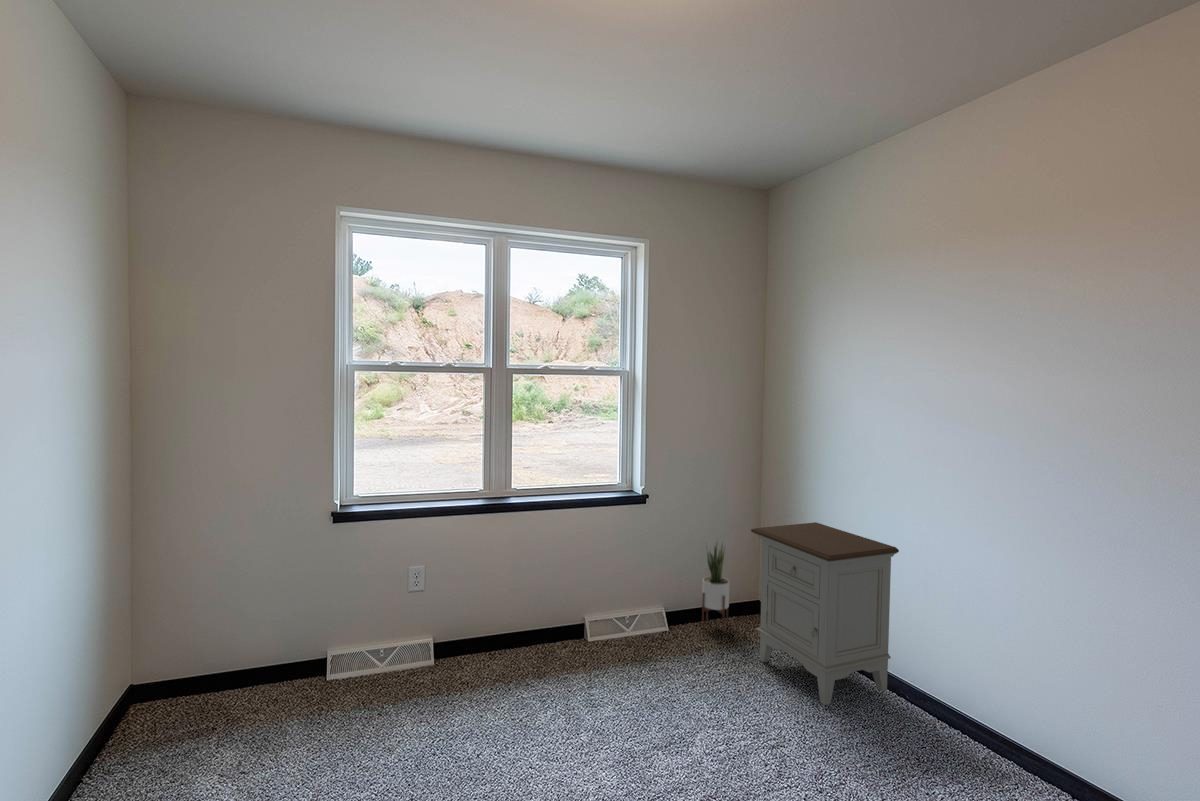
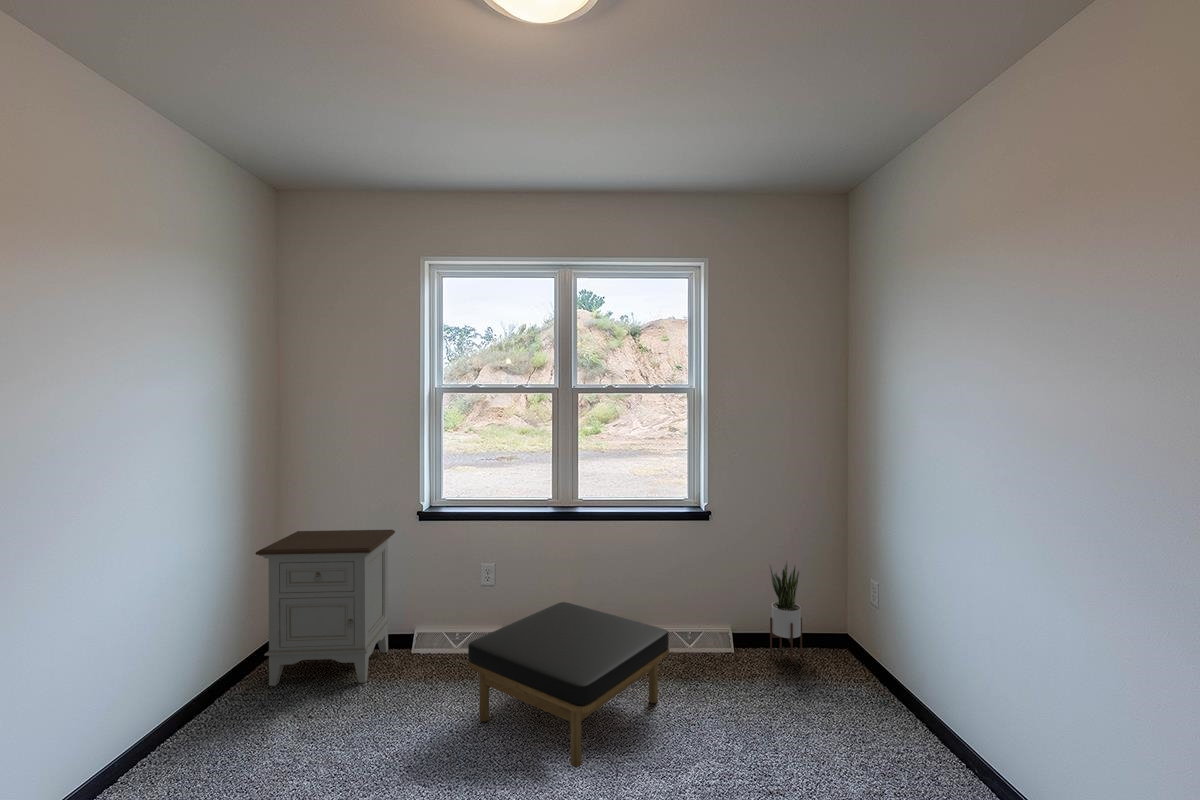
nightstand: present [751,522,899,705] -> present [255,530,395,686]
ottoman: none [444,600,642,764] -> present [468,602,669,767]

